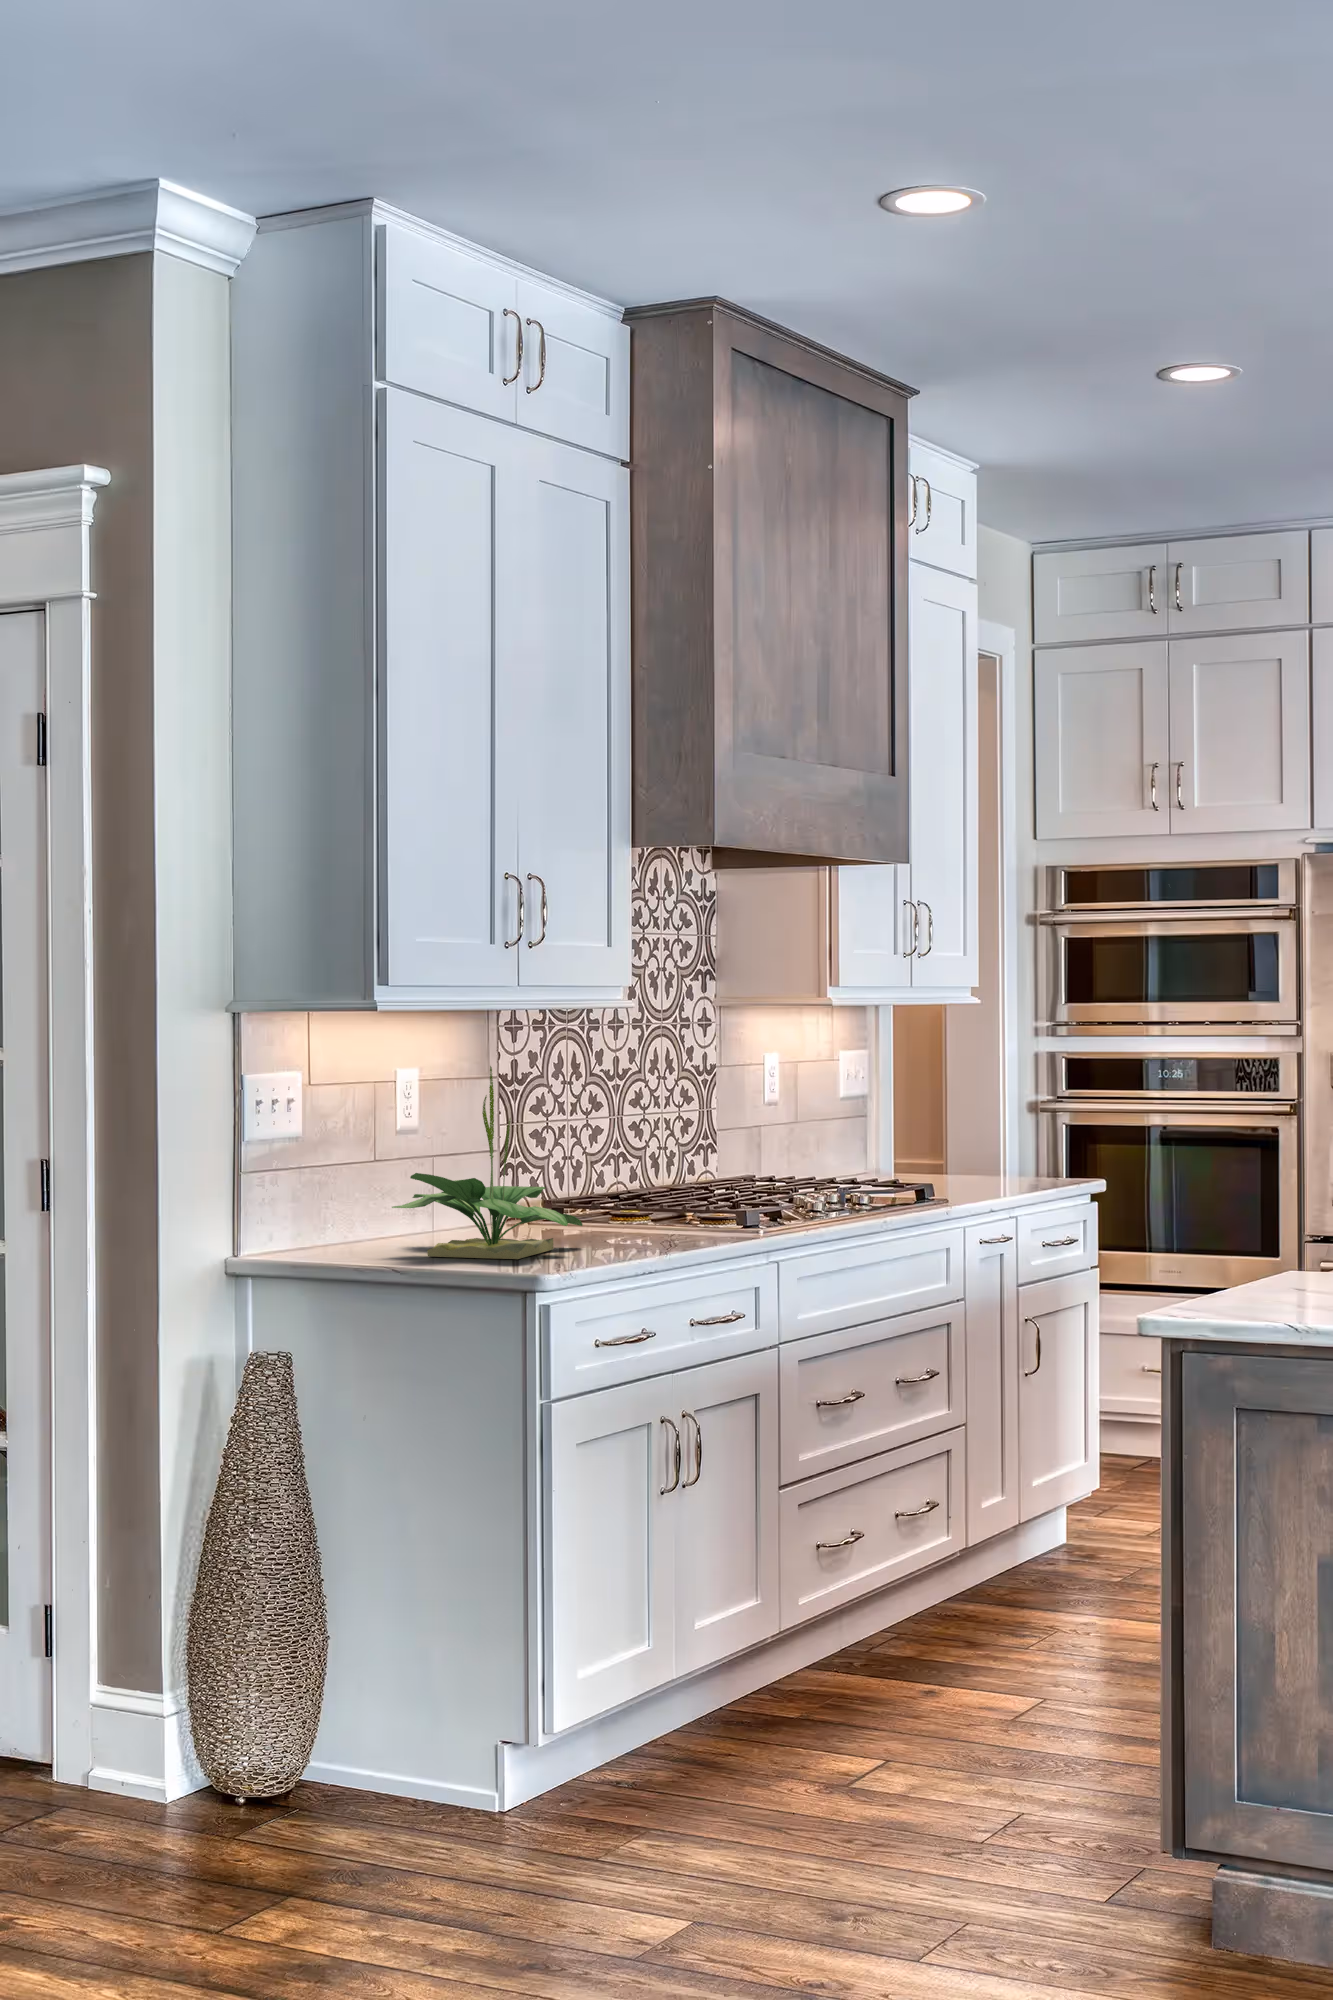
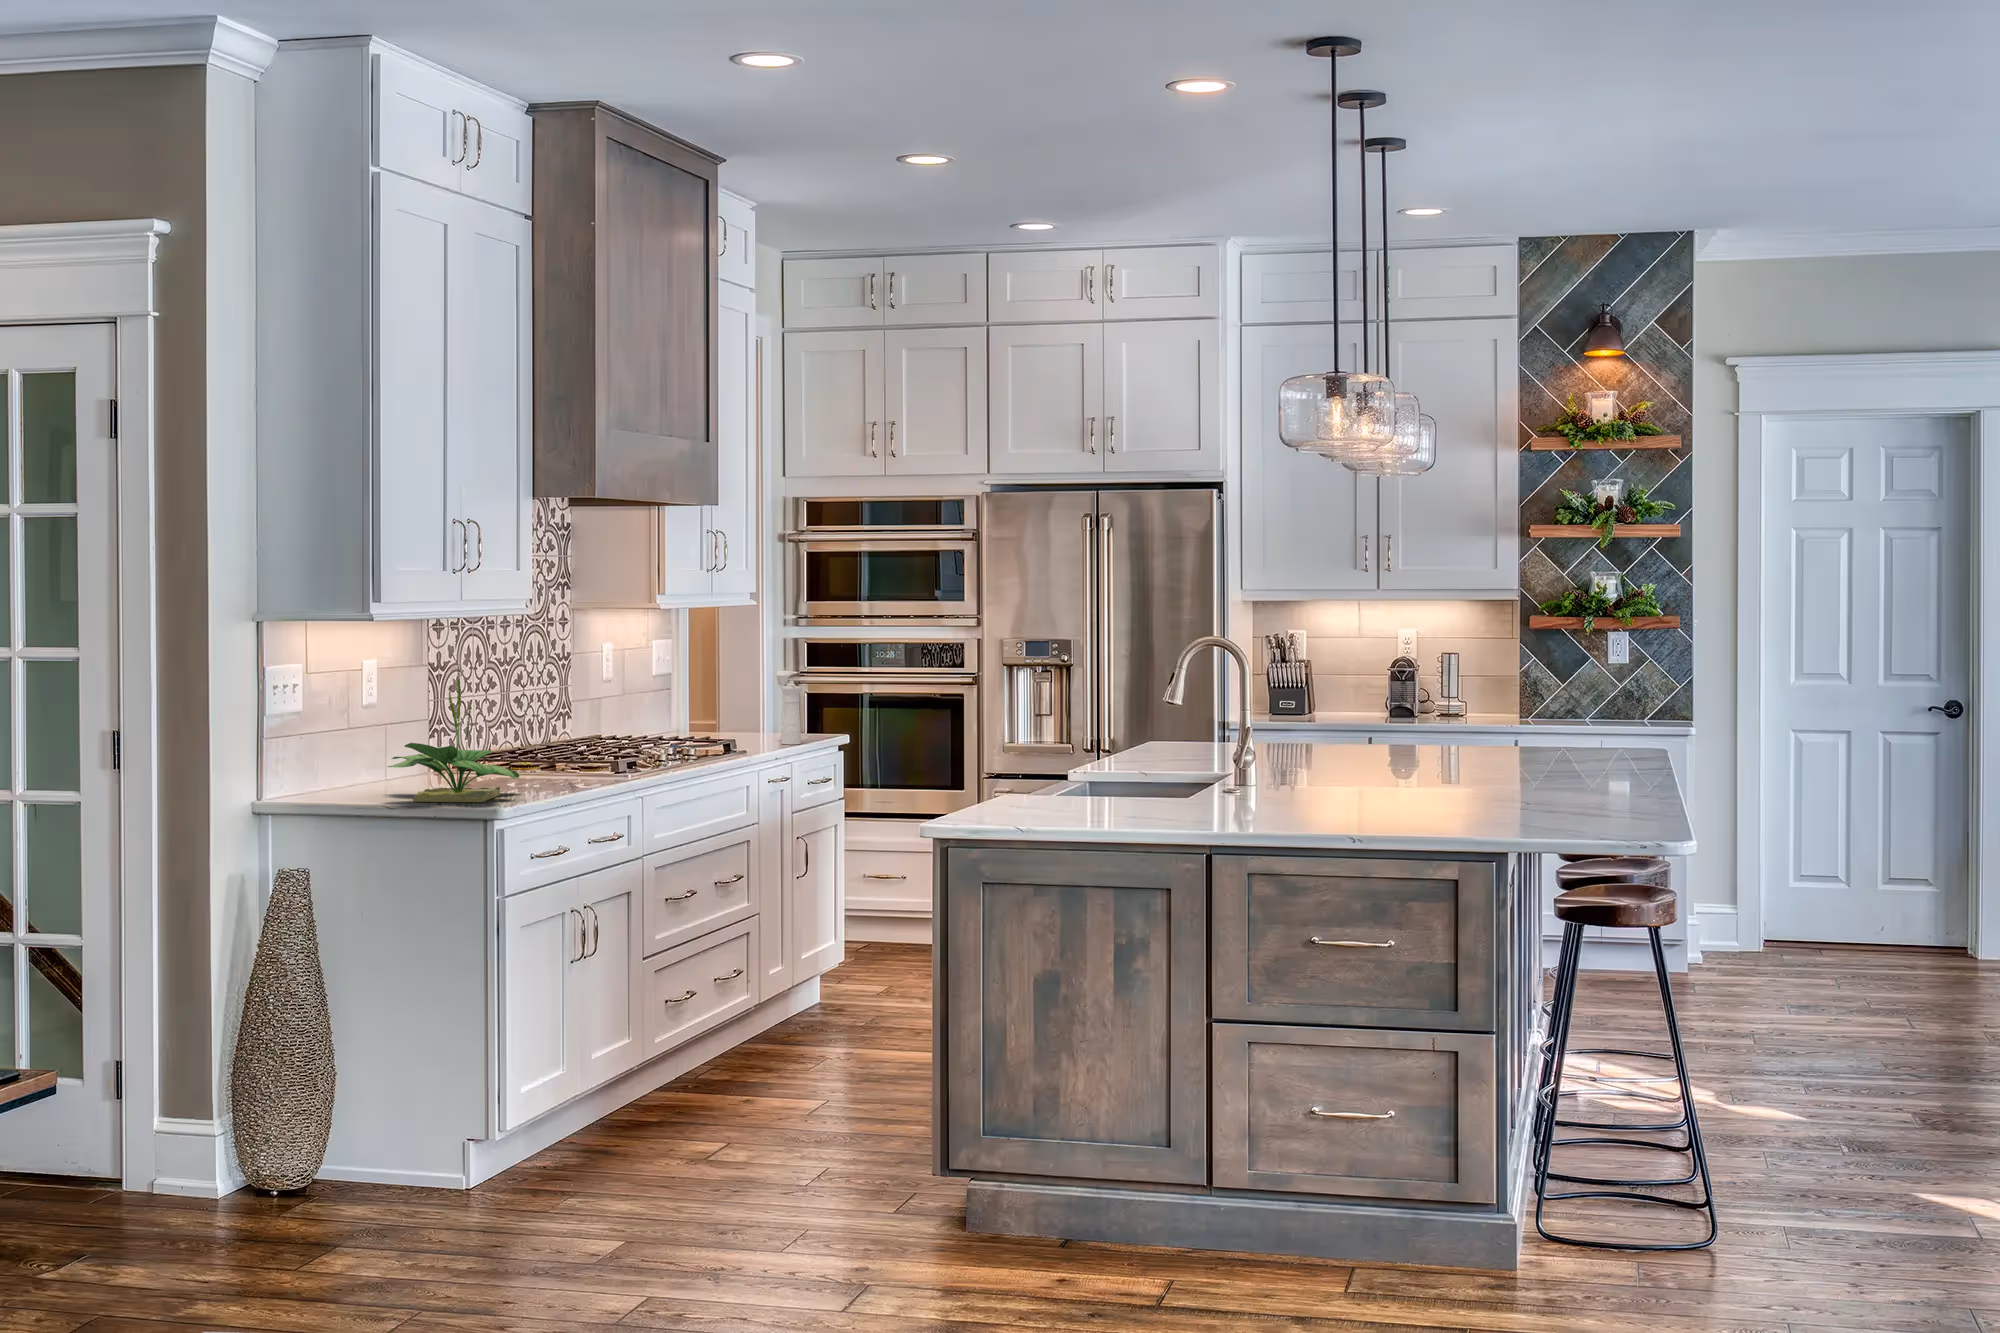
pepper mill: none [998,1089,1032,1190] -> present [776,671,801,745]

